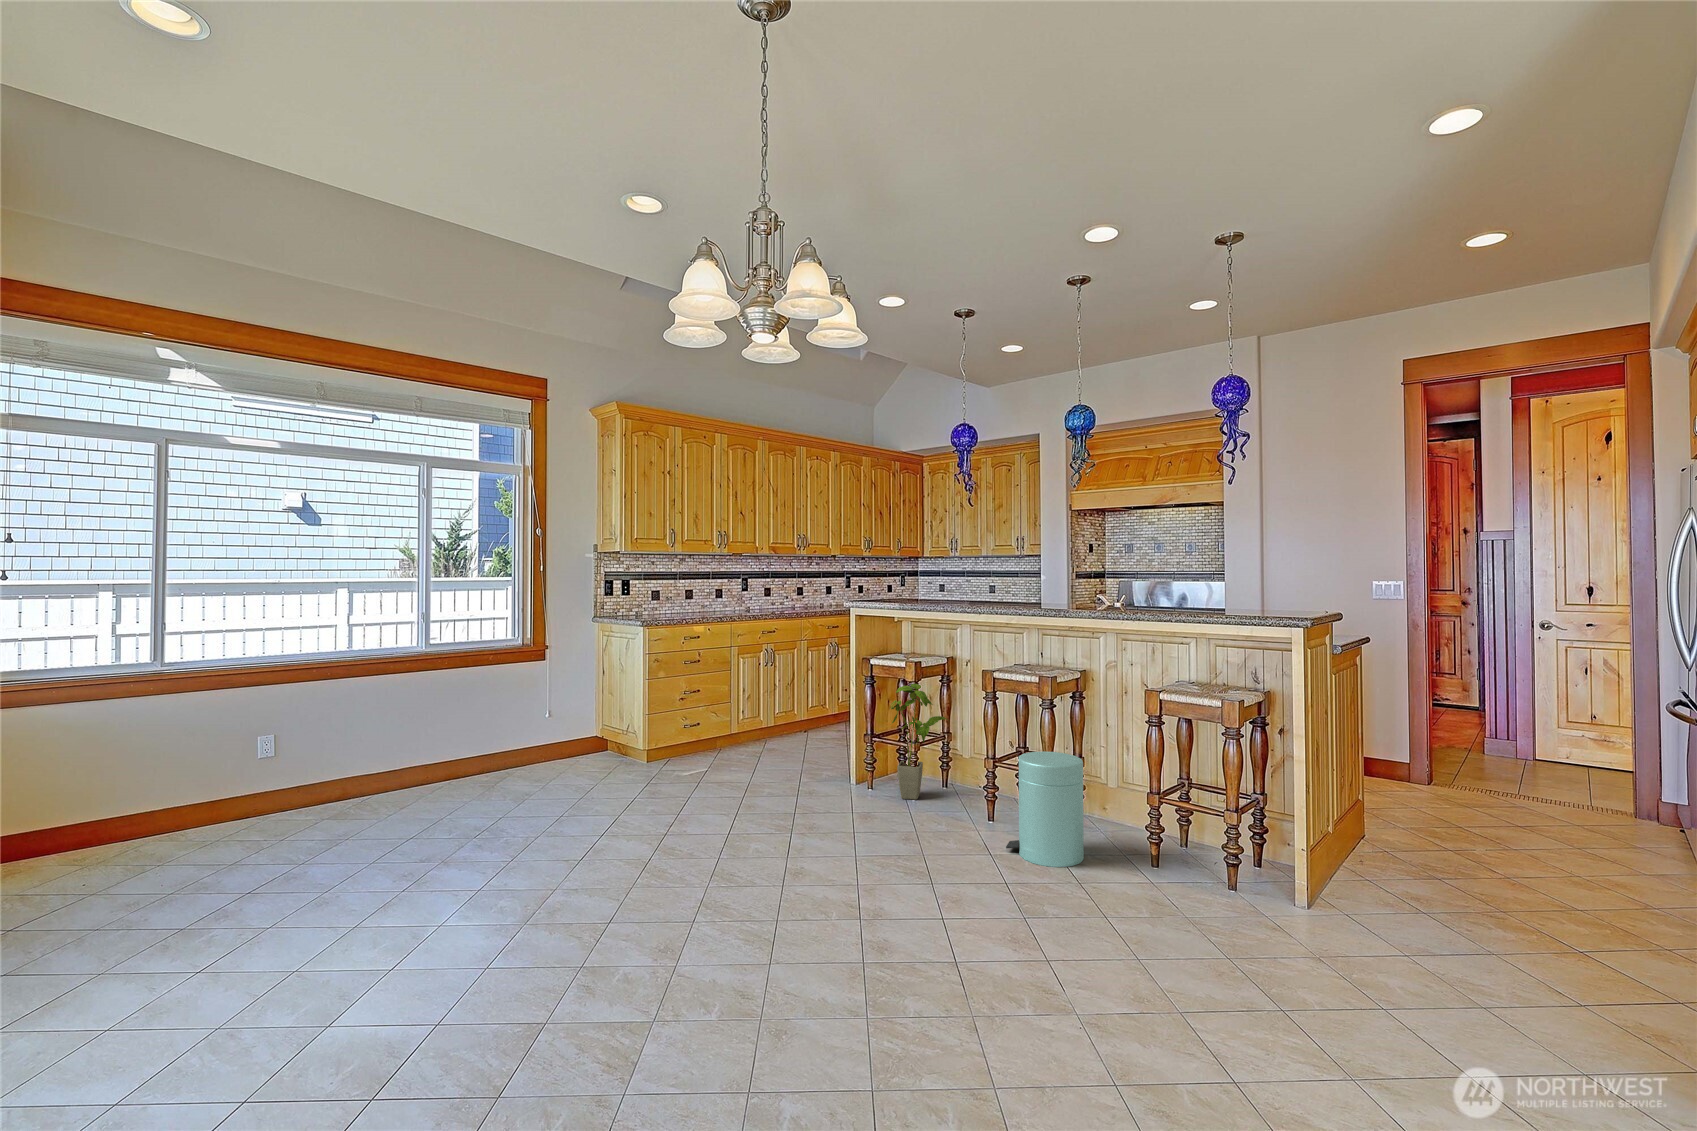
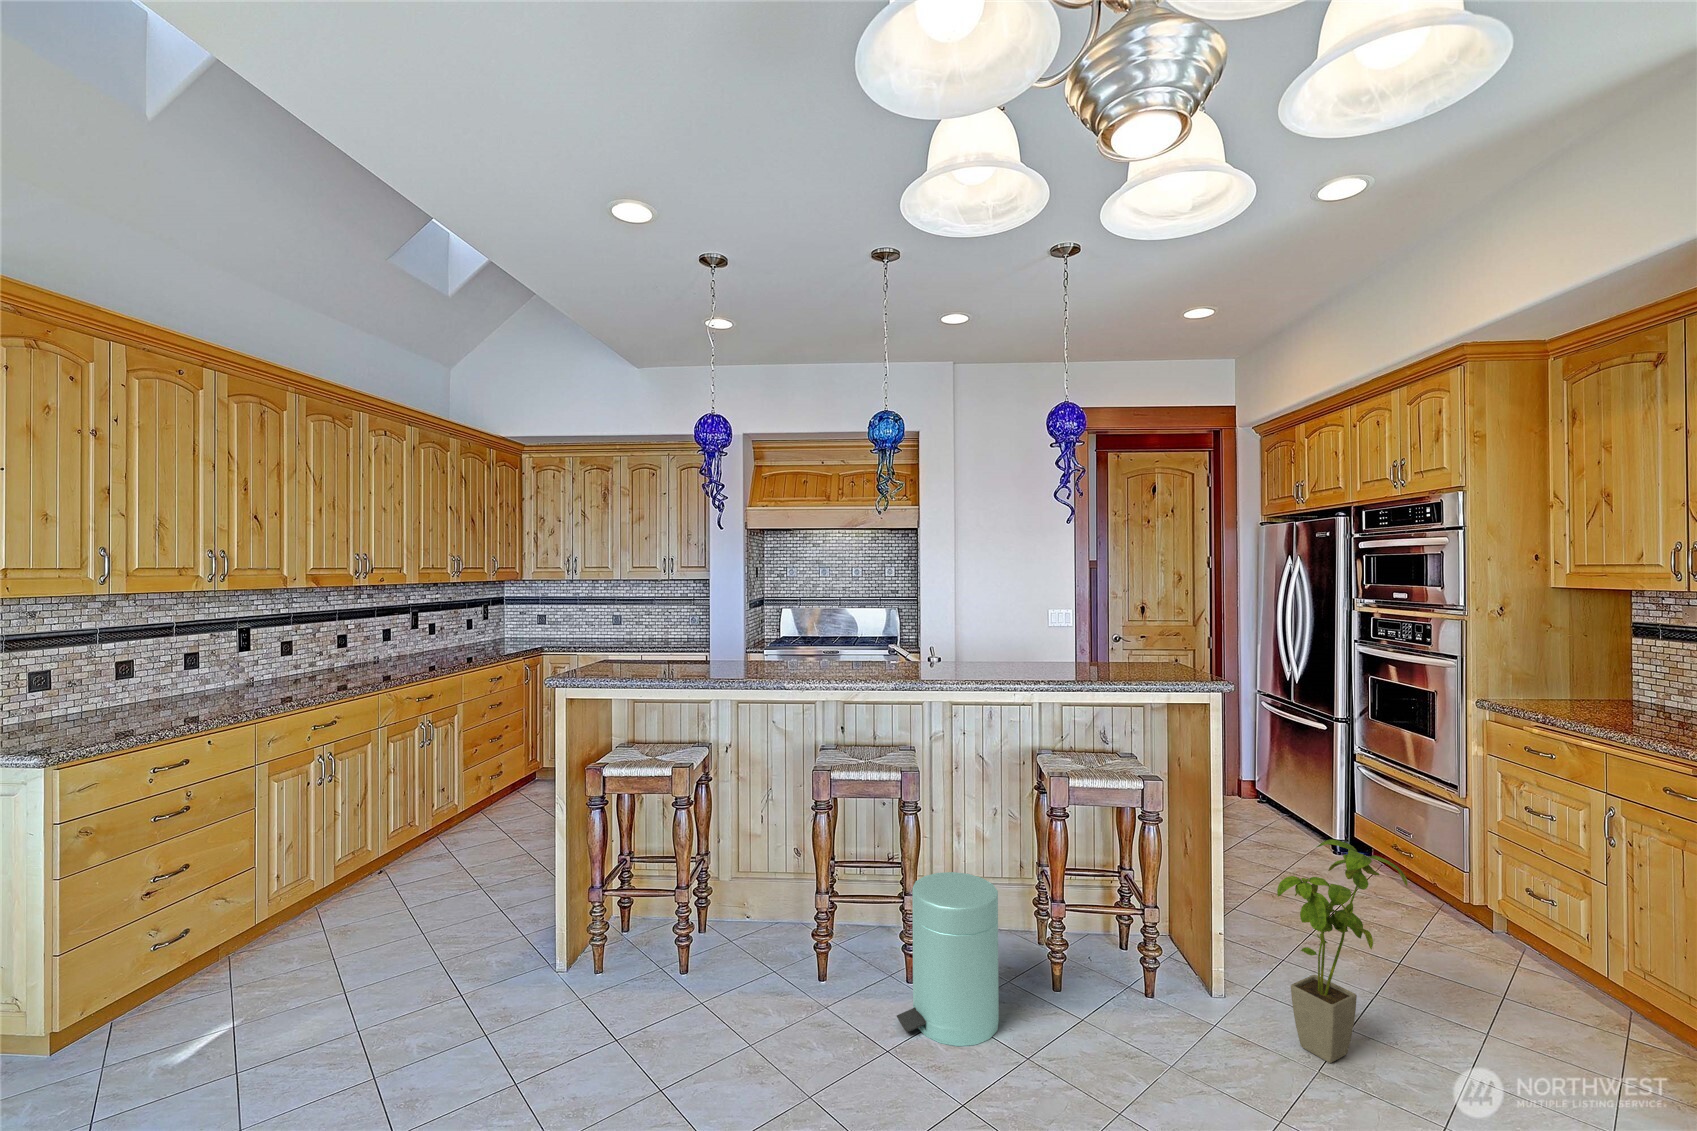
house plant: present [891,684,948,800] -> present [1277,840,1407,1063]

